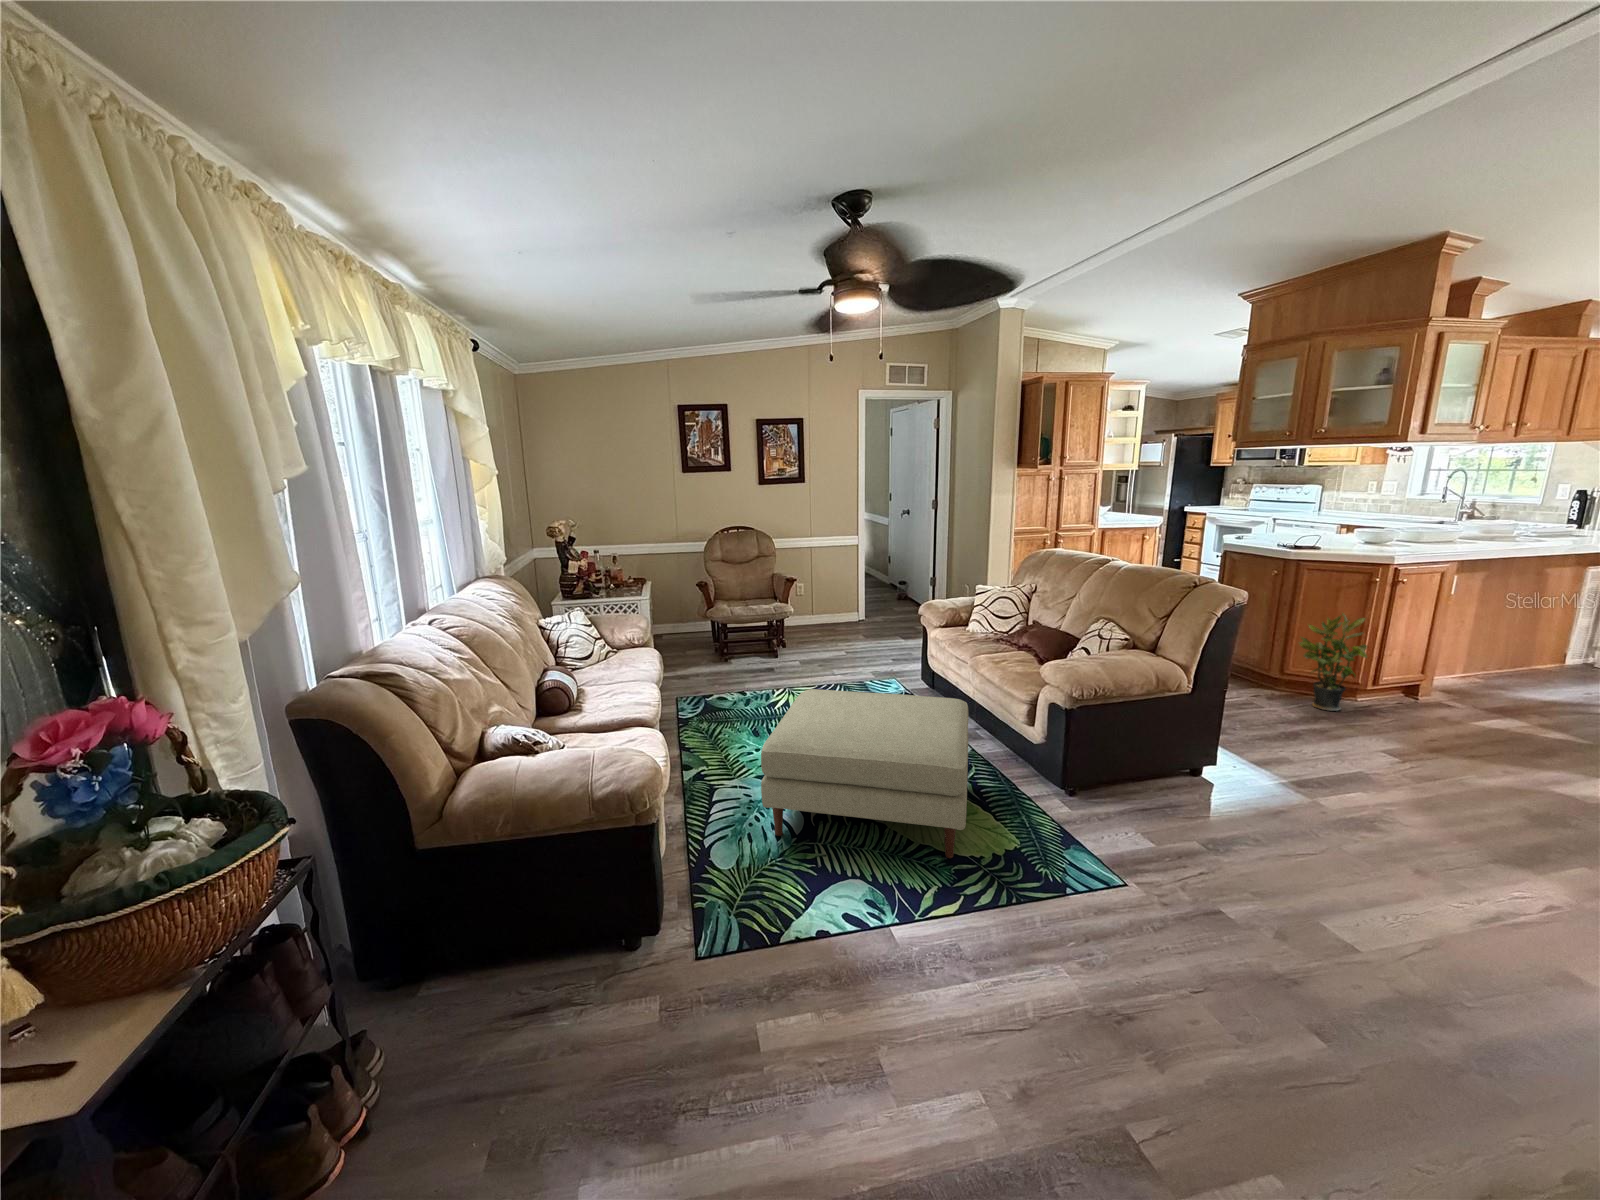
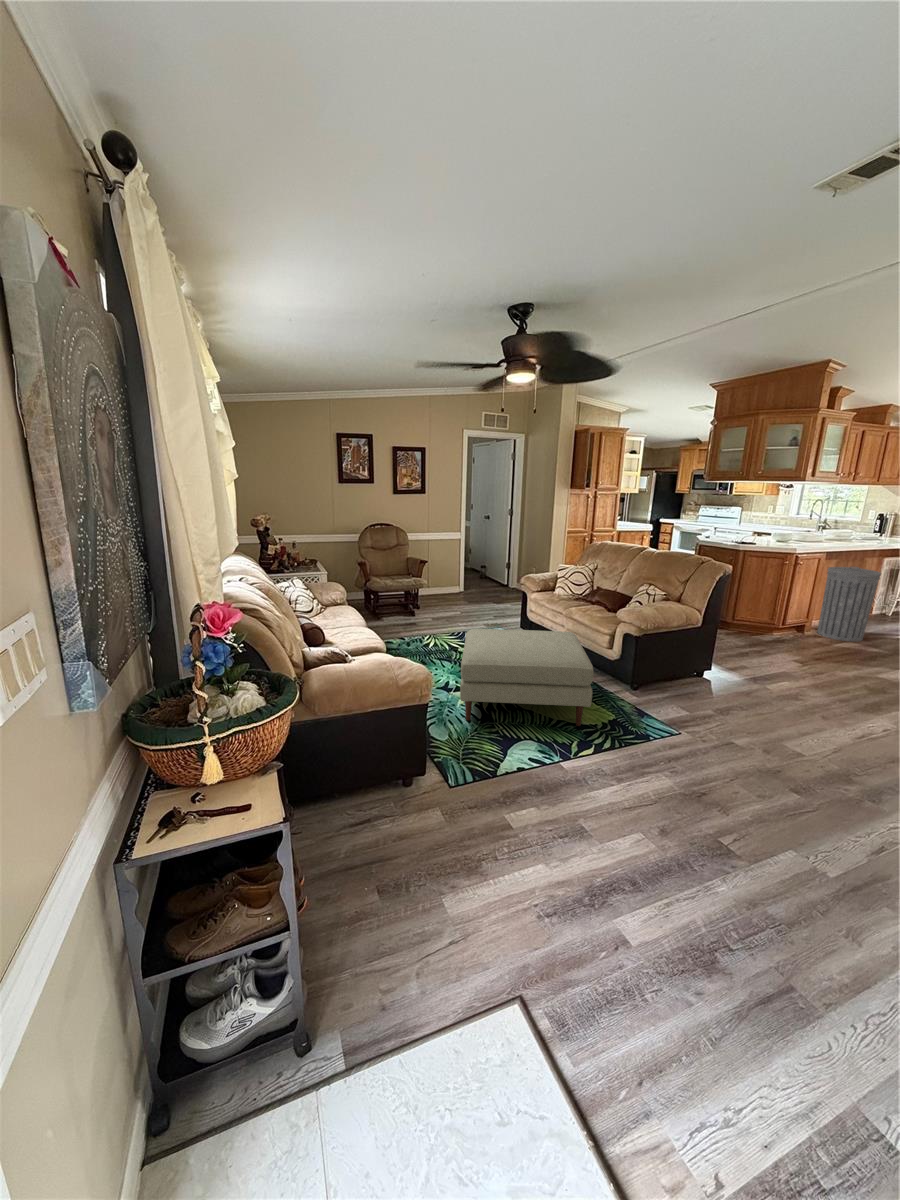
trash can: none [1447,585,1571,718] -> present [817,567,881,642]
potted plant: present [1299,614,1367,711] -> none [743,581,781,641]

